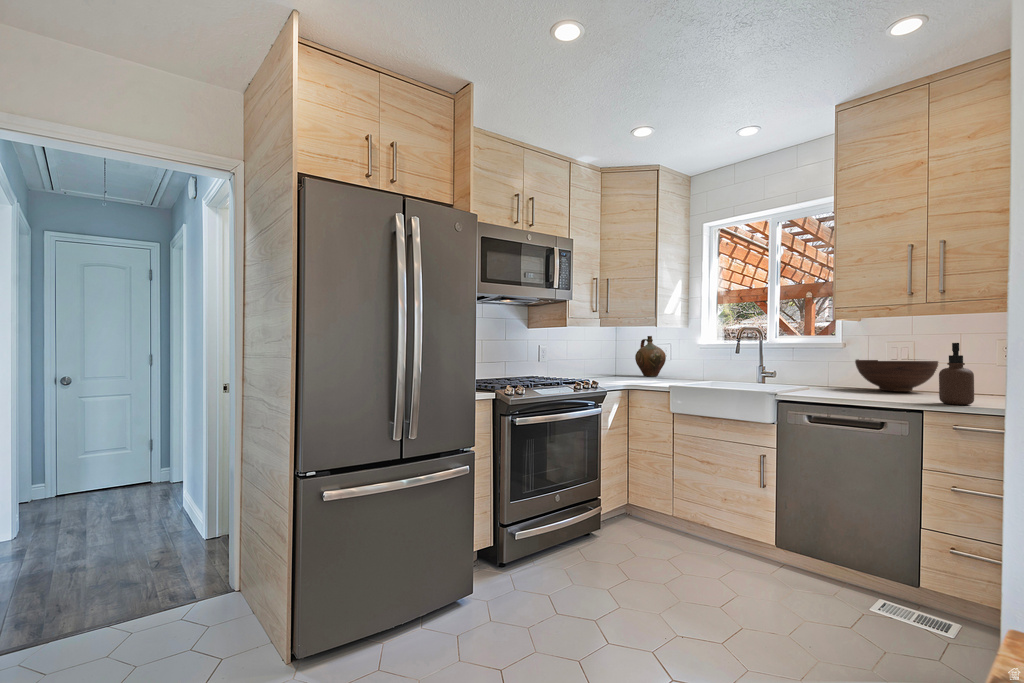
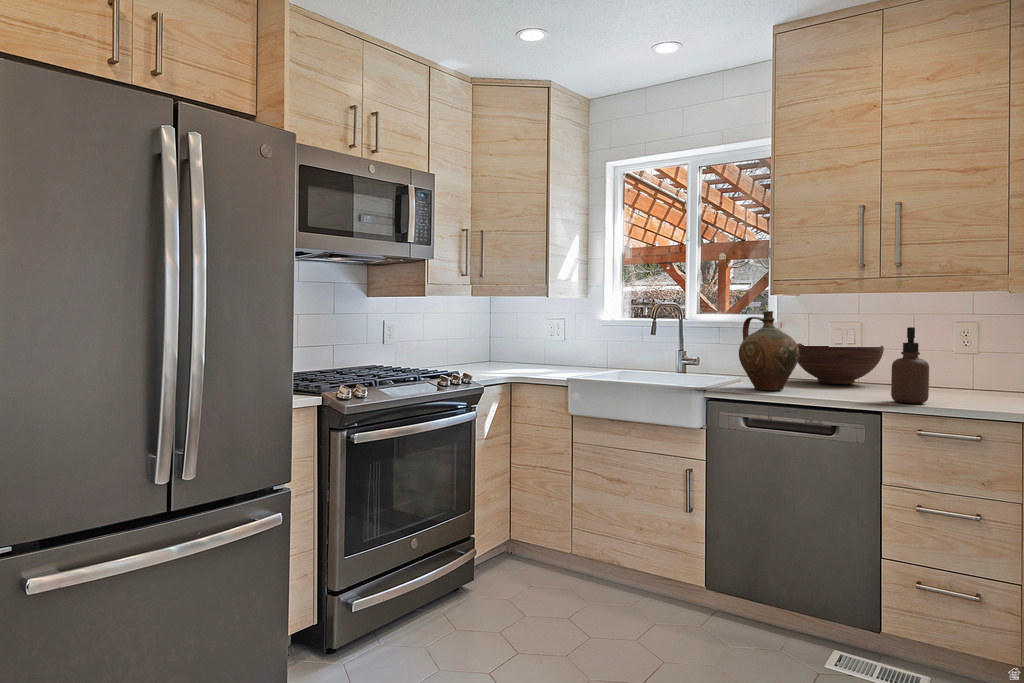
ceramic jug: present [635,336,666,376] -> present [739,311,799,391]

